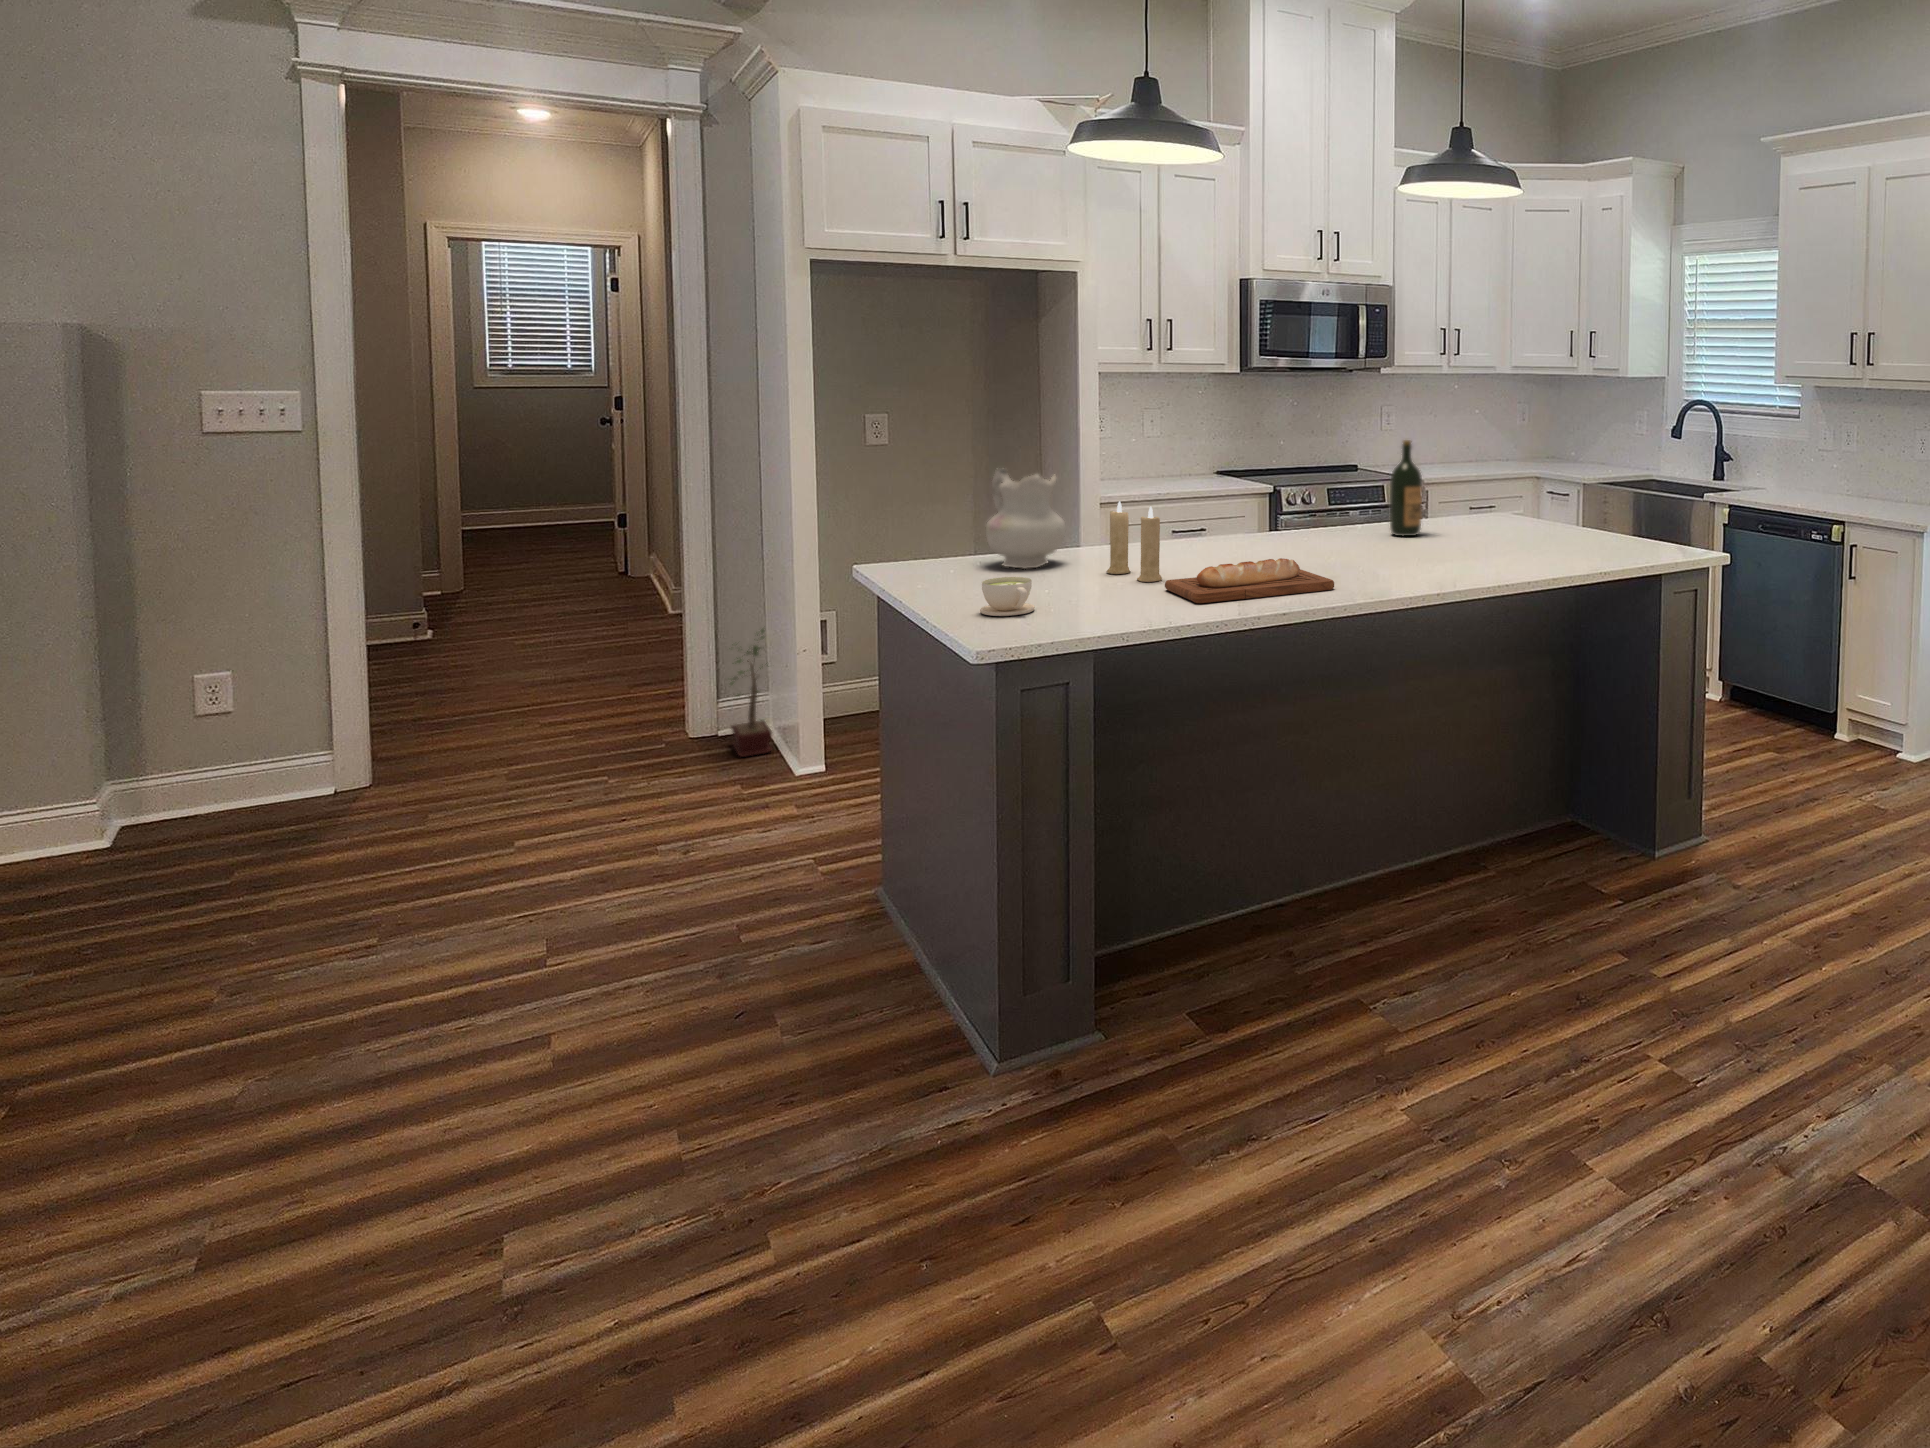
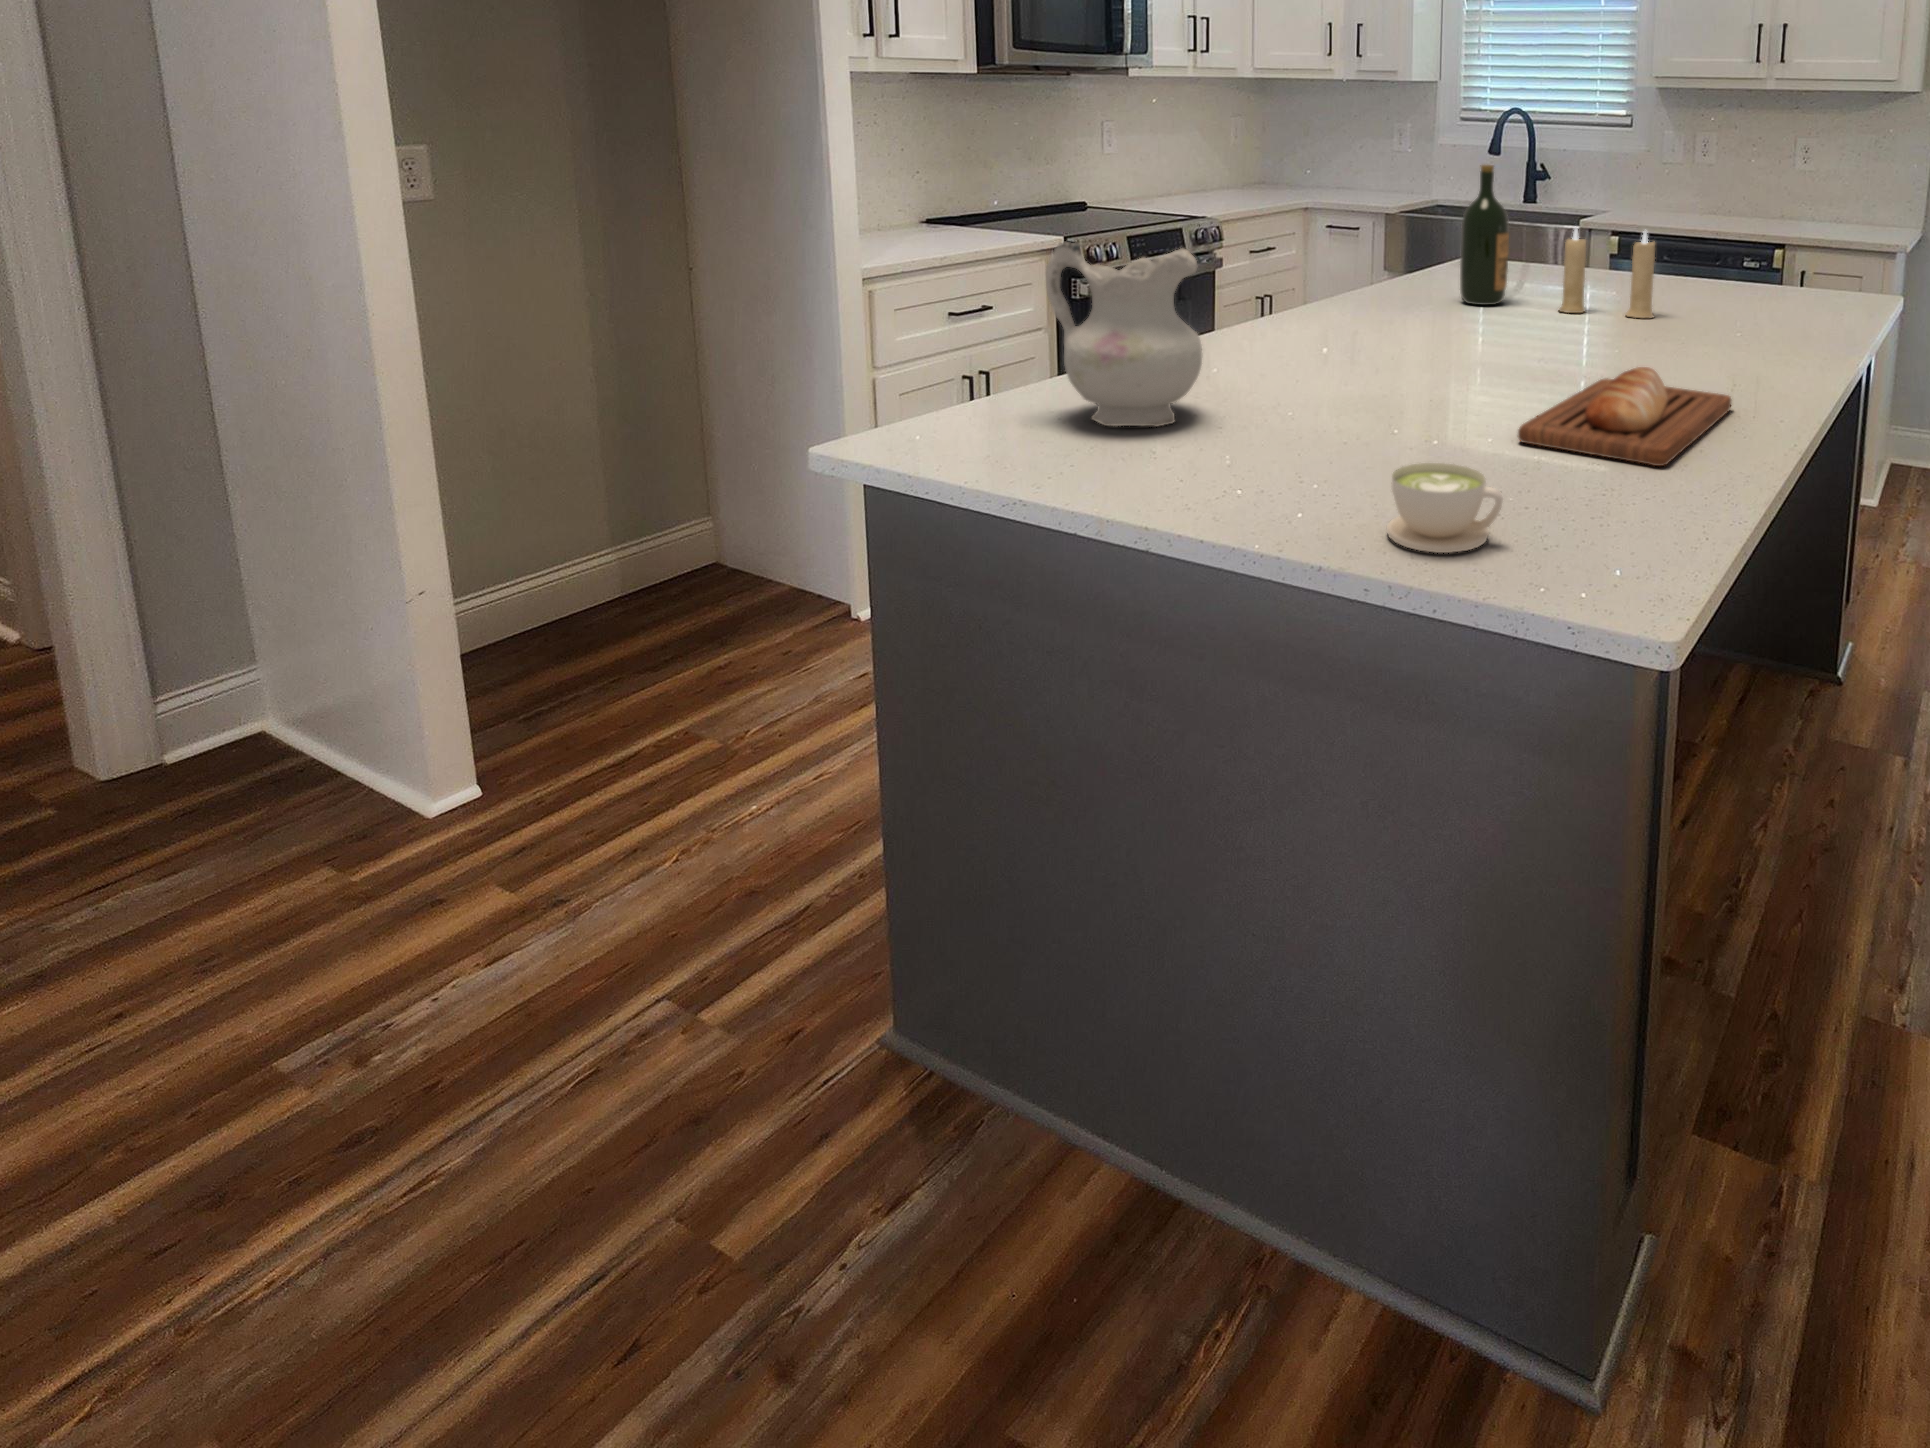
candle: present [1106,501,1162,582] -> present [1559,228,1655,318]
potted plant: present [730,629,772,757] -> none [188,557,325,804]

